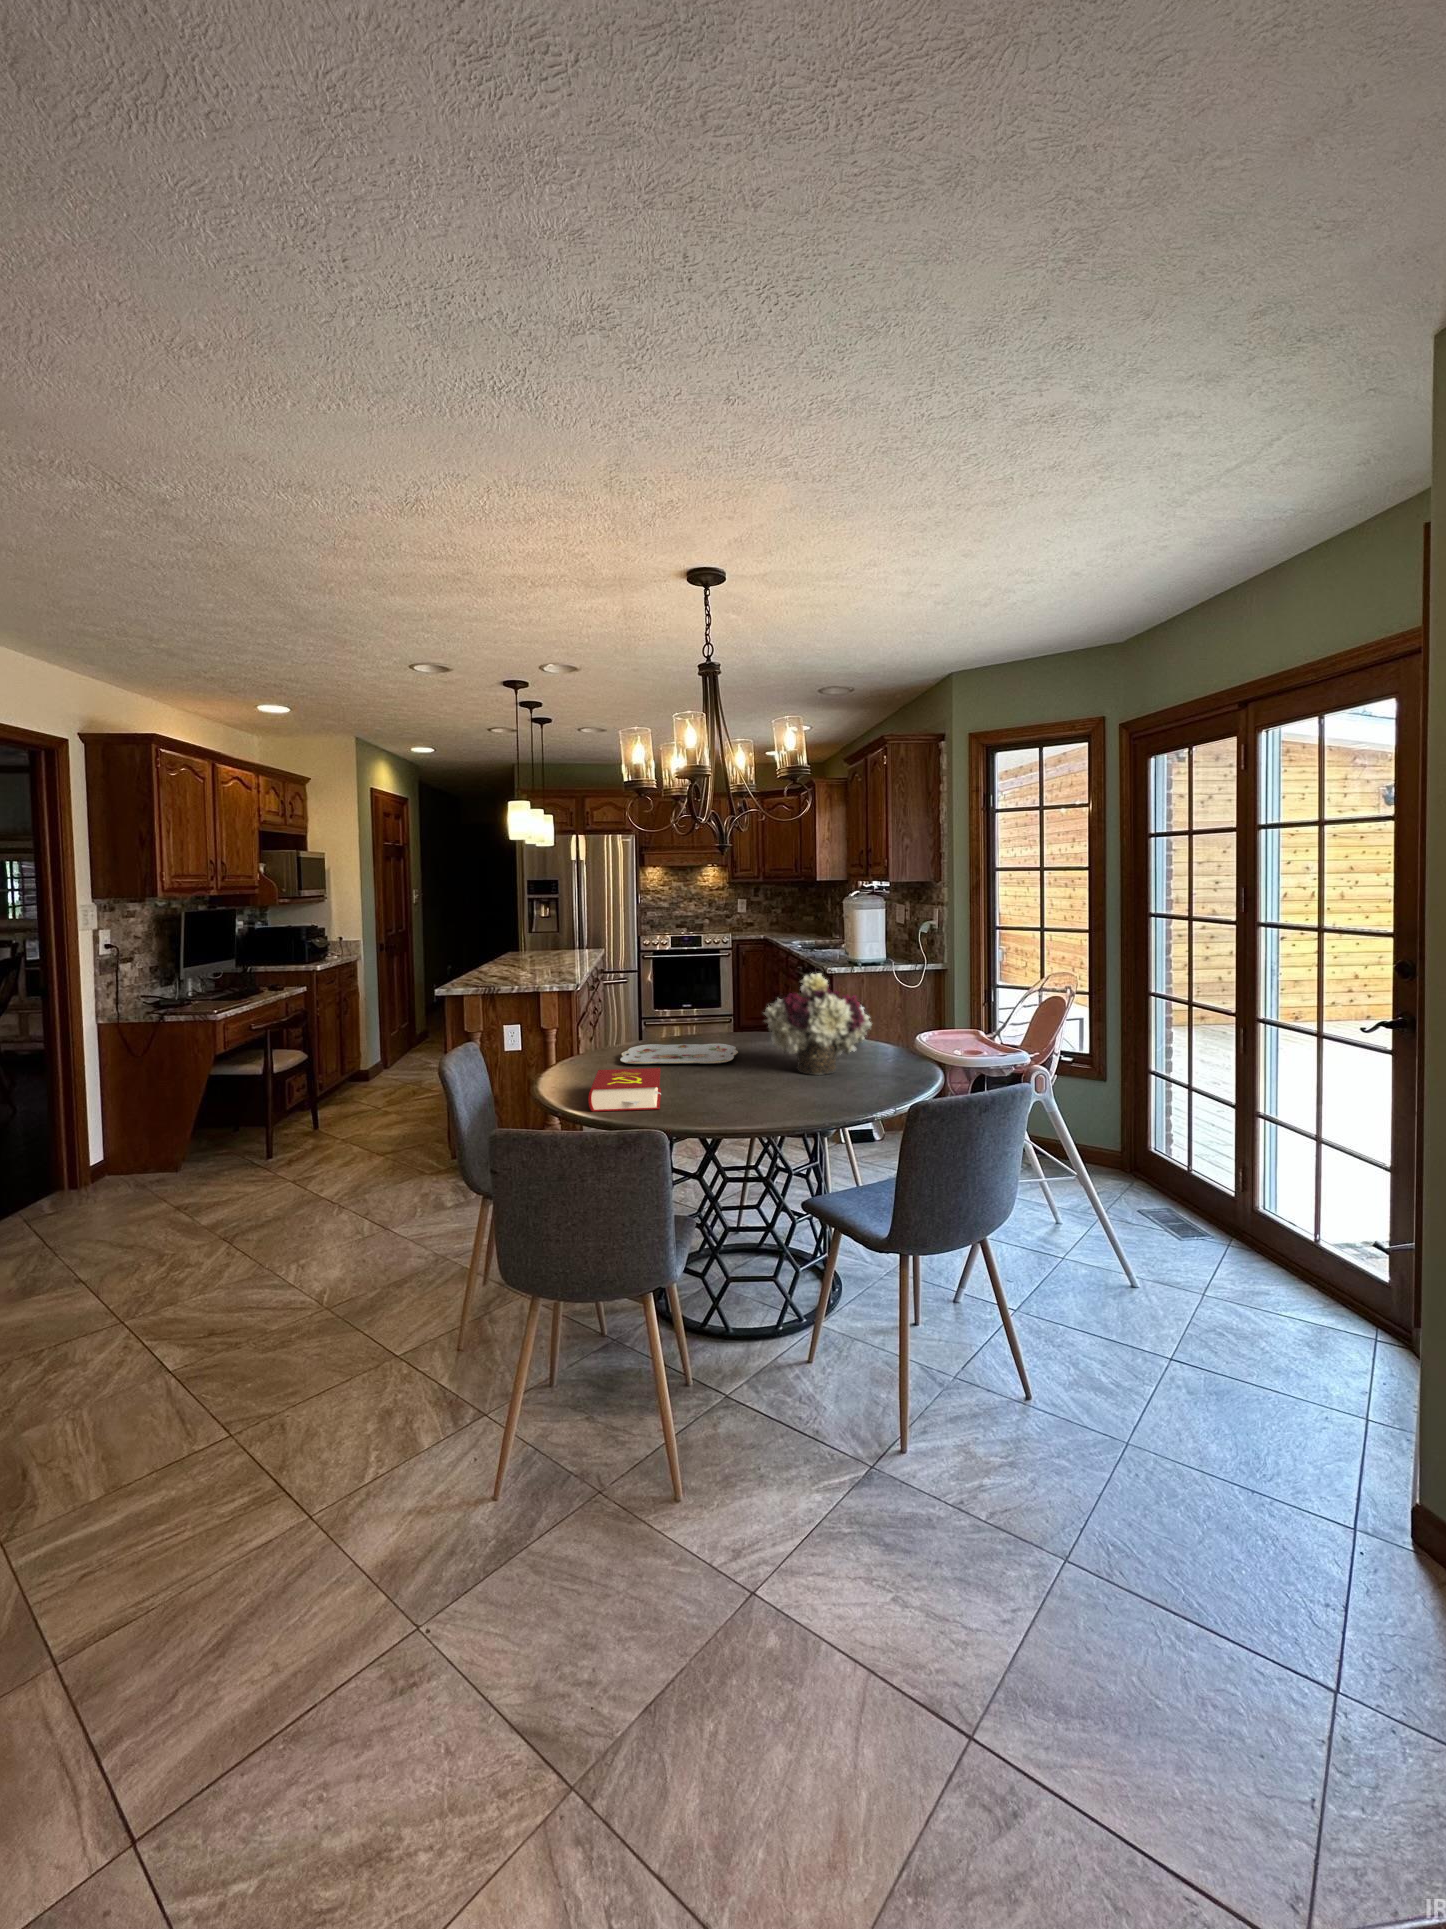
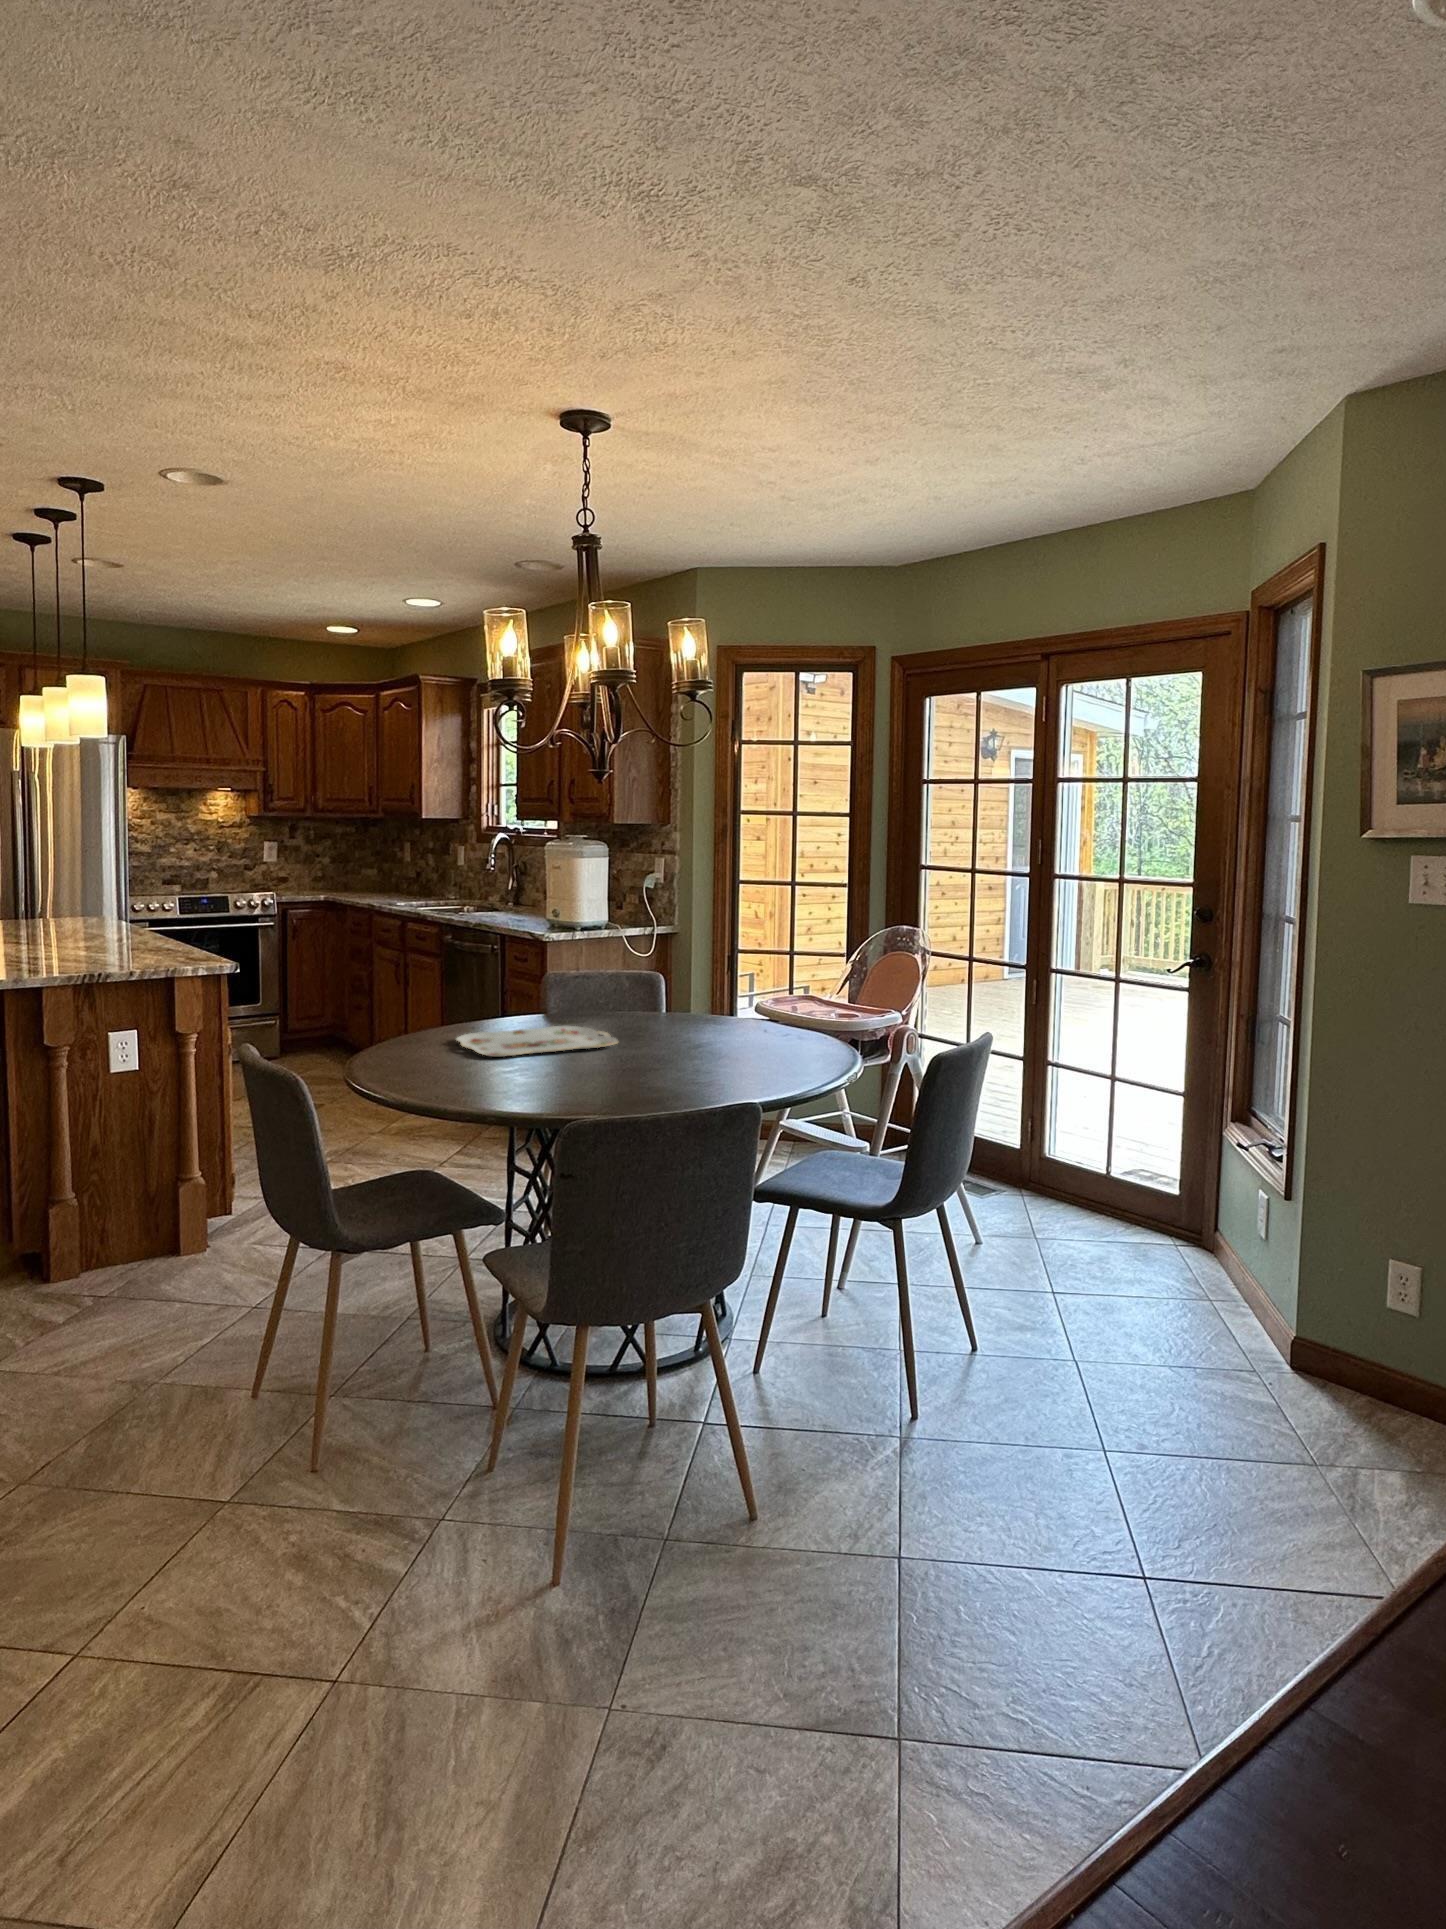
flower arrangement: present [764,973,871,1075] -> none [669,930,787,1049]
book: present [588,1068,661,1112] -> none [530,1052,656,1109]

